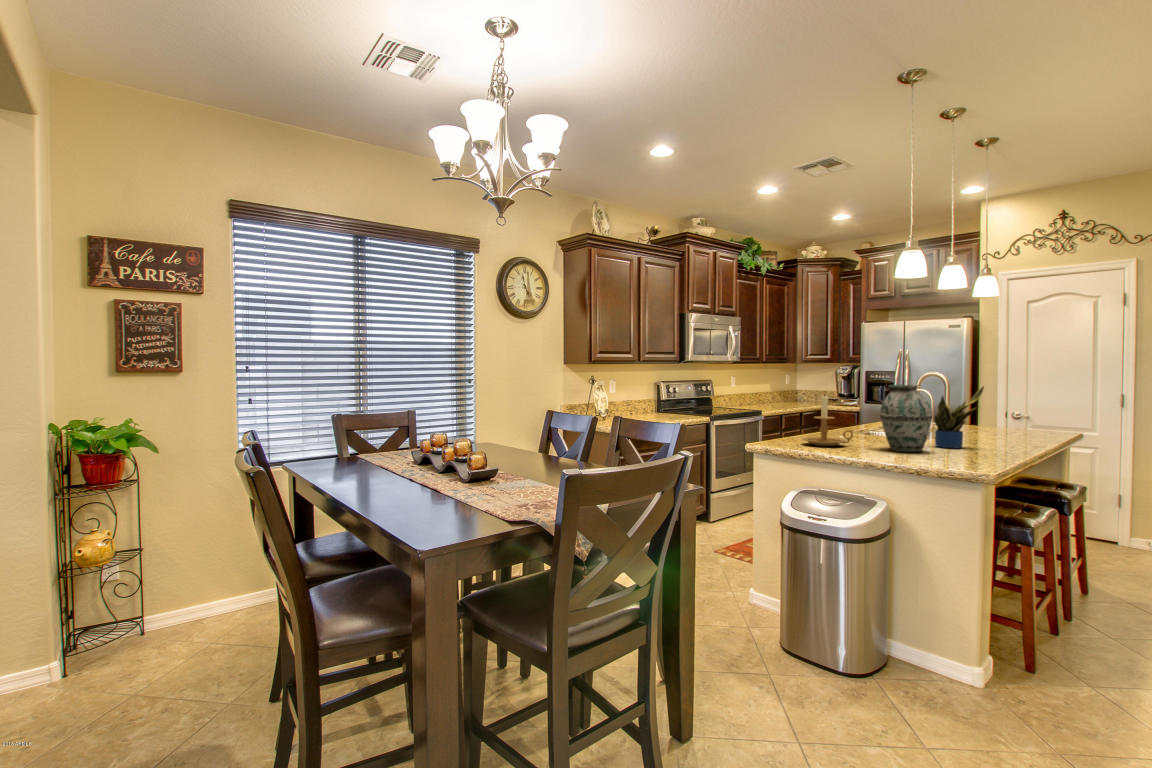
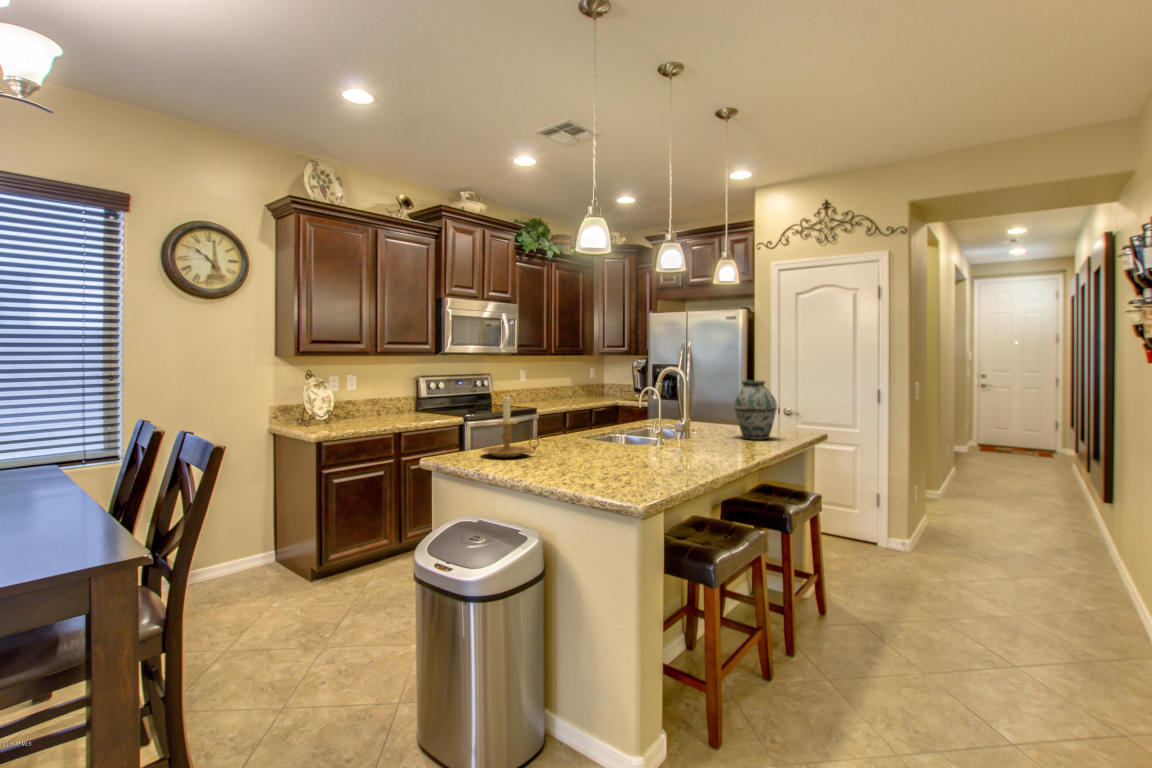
vase: present [880,385,933,452] -> present [734,380,777,440]
potted plant: present [934,386,984,448] -> none [632,384,681,457]

